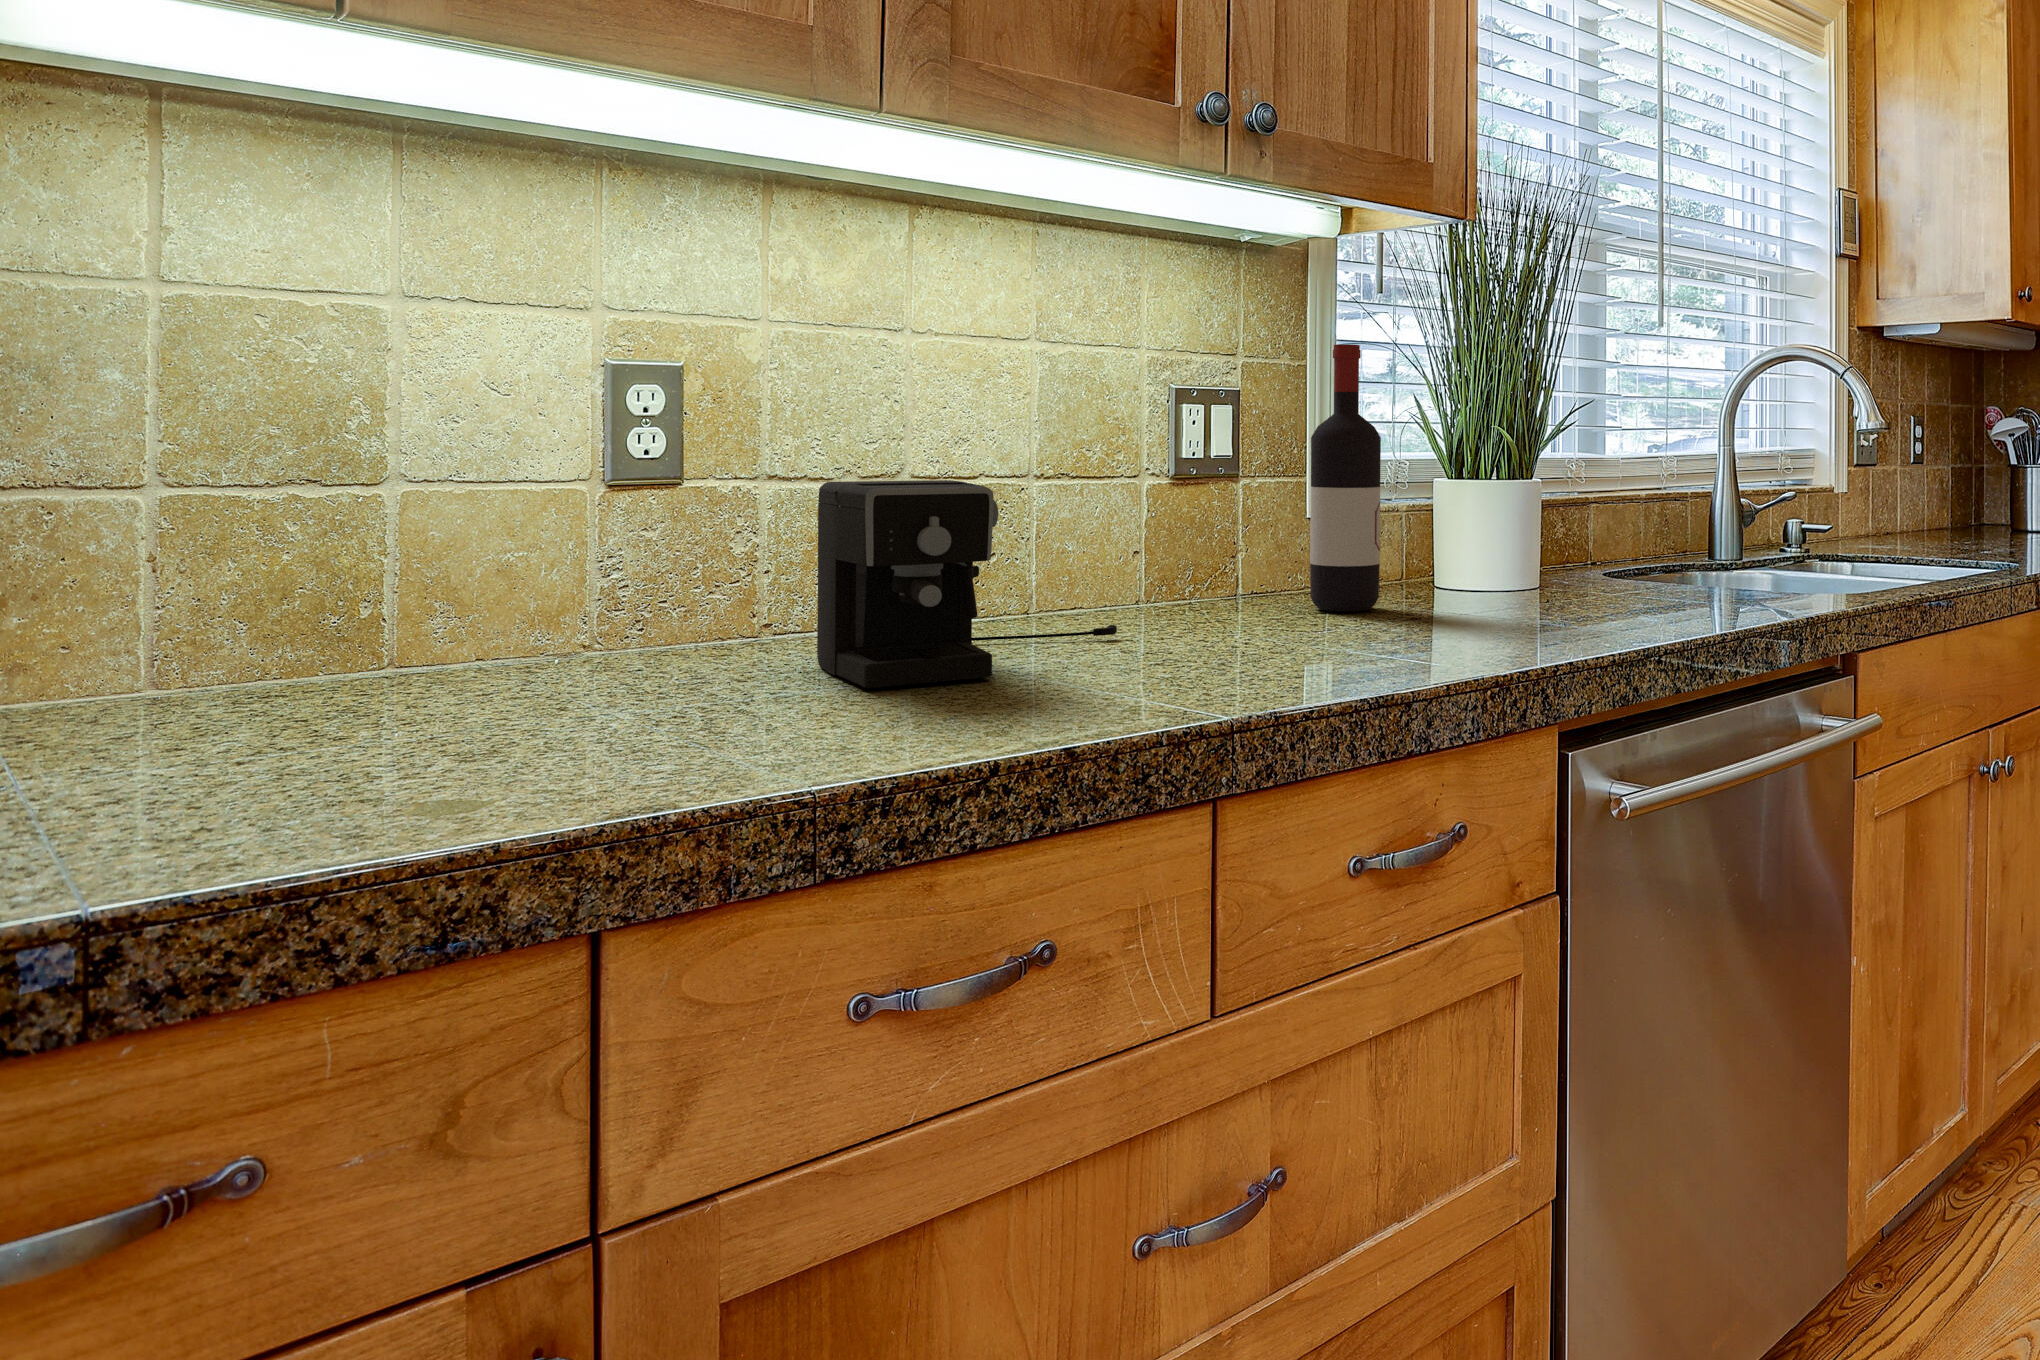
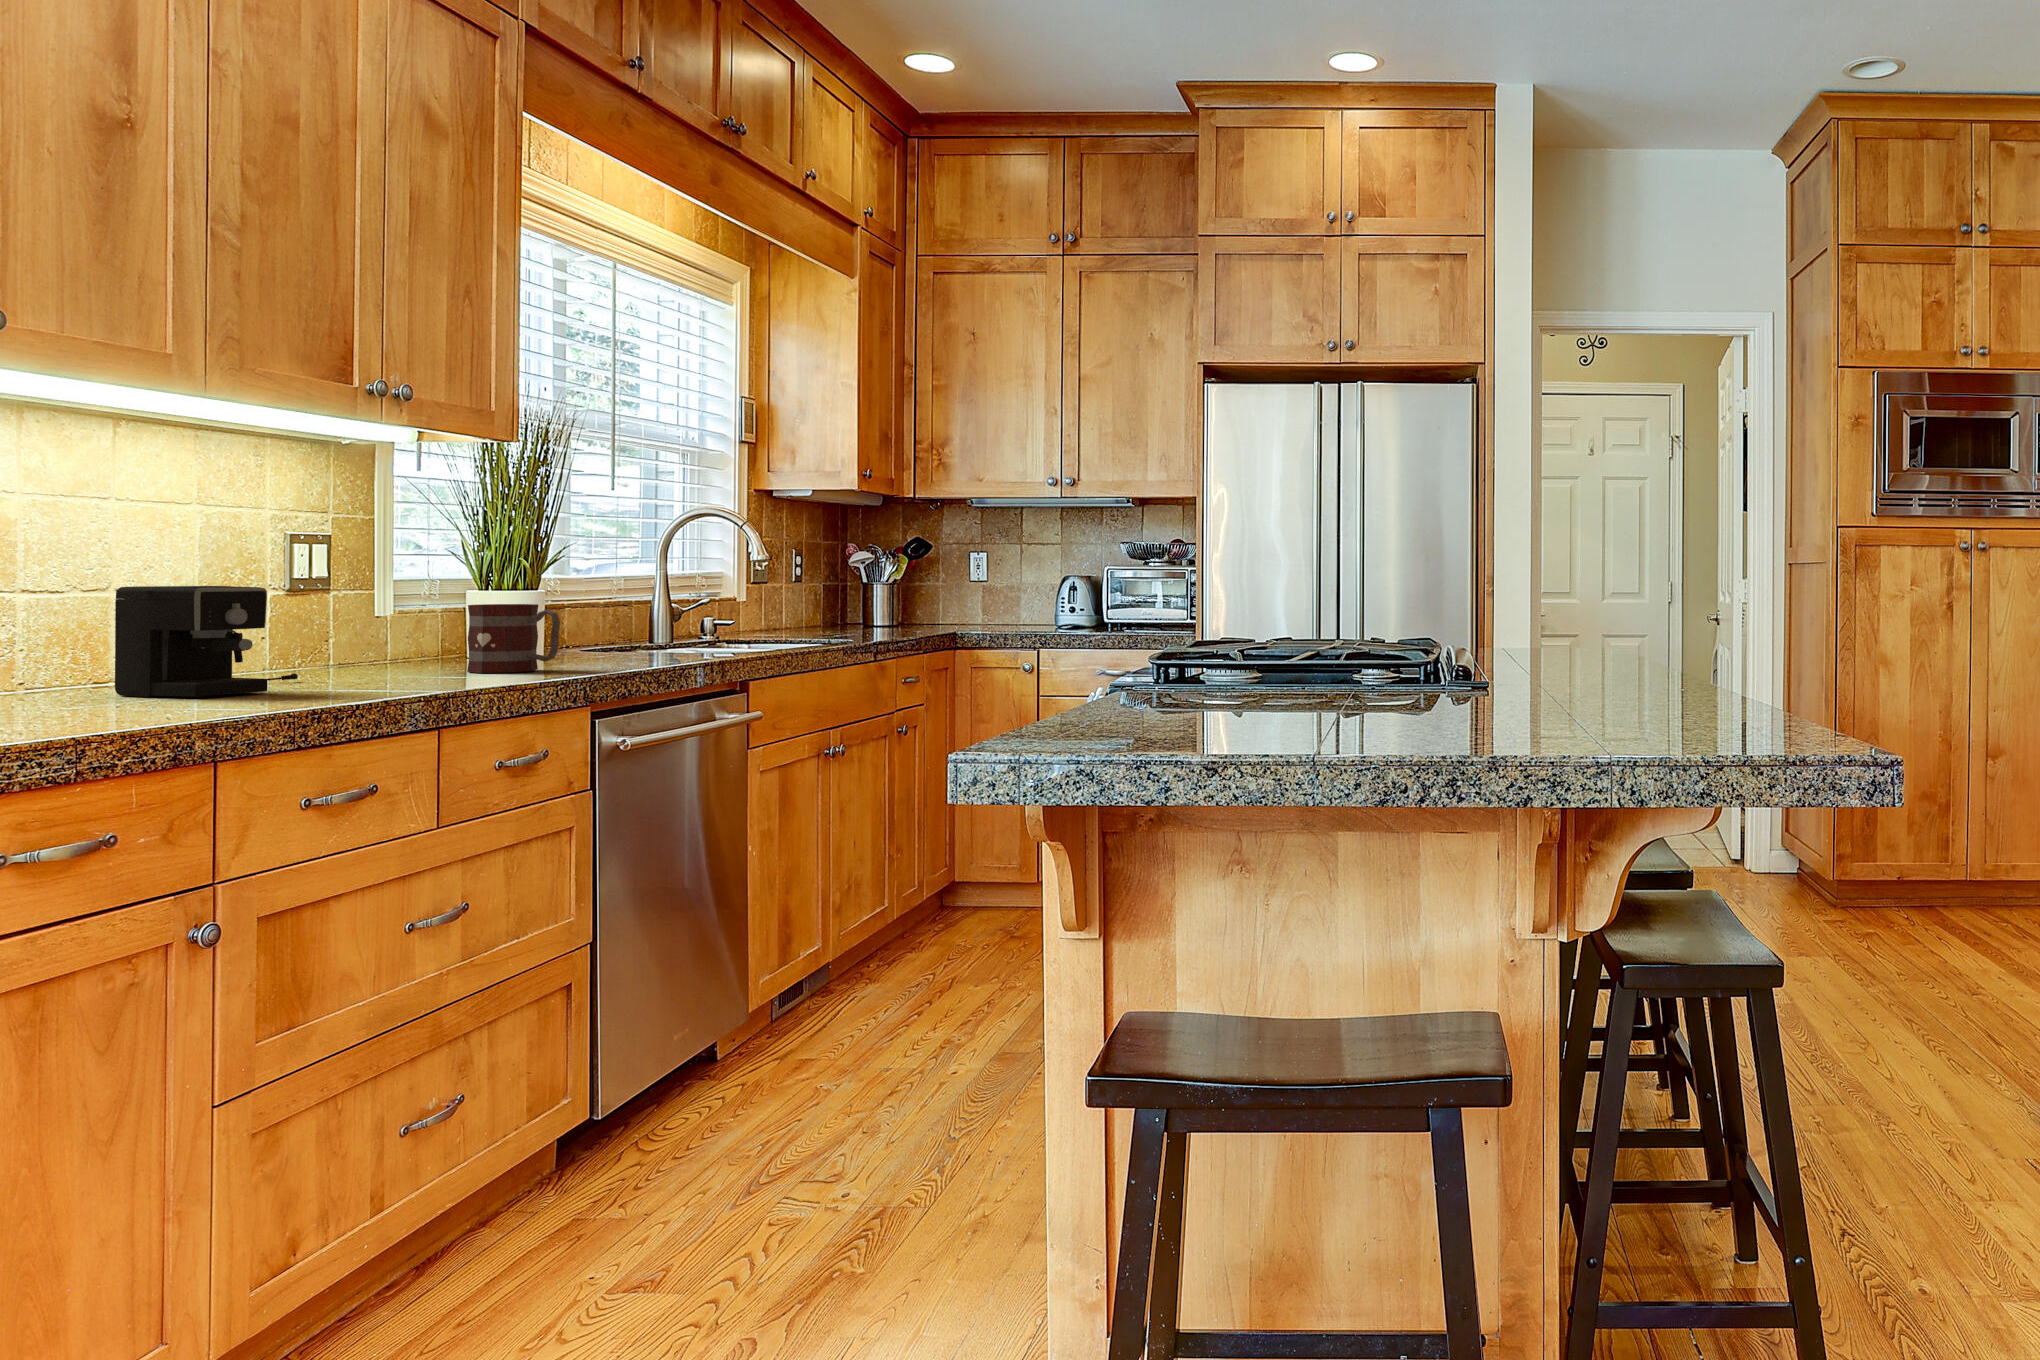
wine bottle: present [1310,344,1381,611] -> none [403,505,456,669]
mug: none [1373,509,1501,635] -> present [467,604,560,673]

